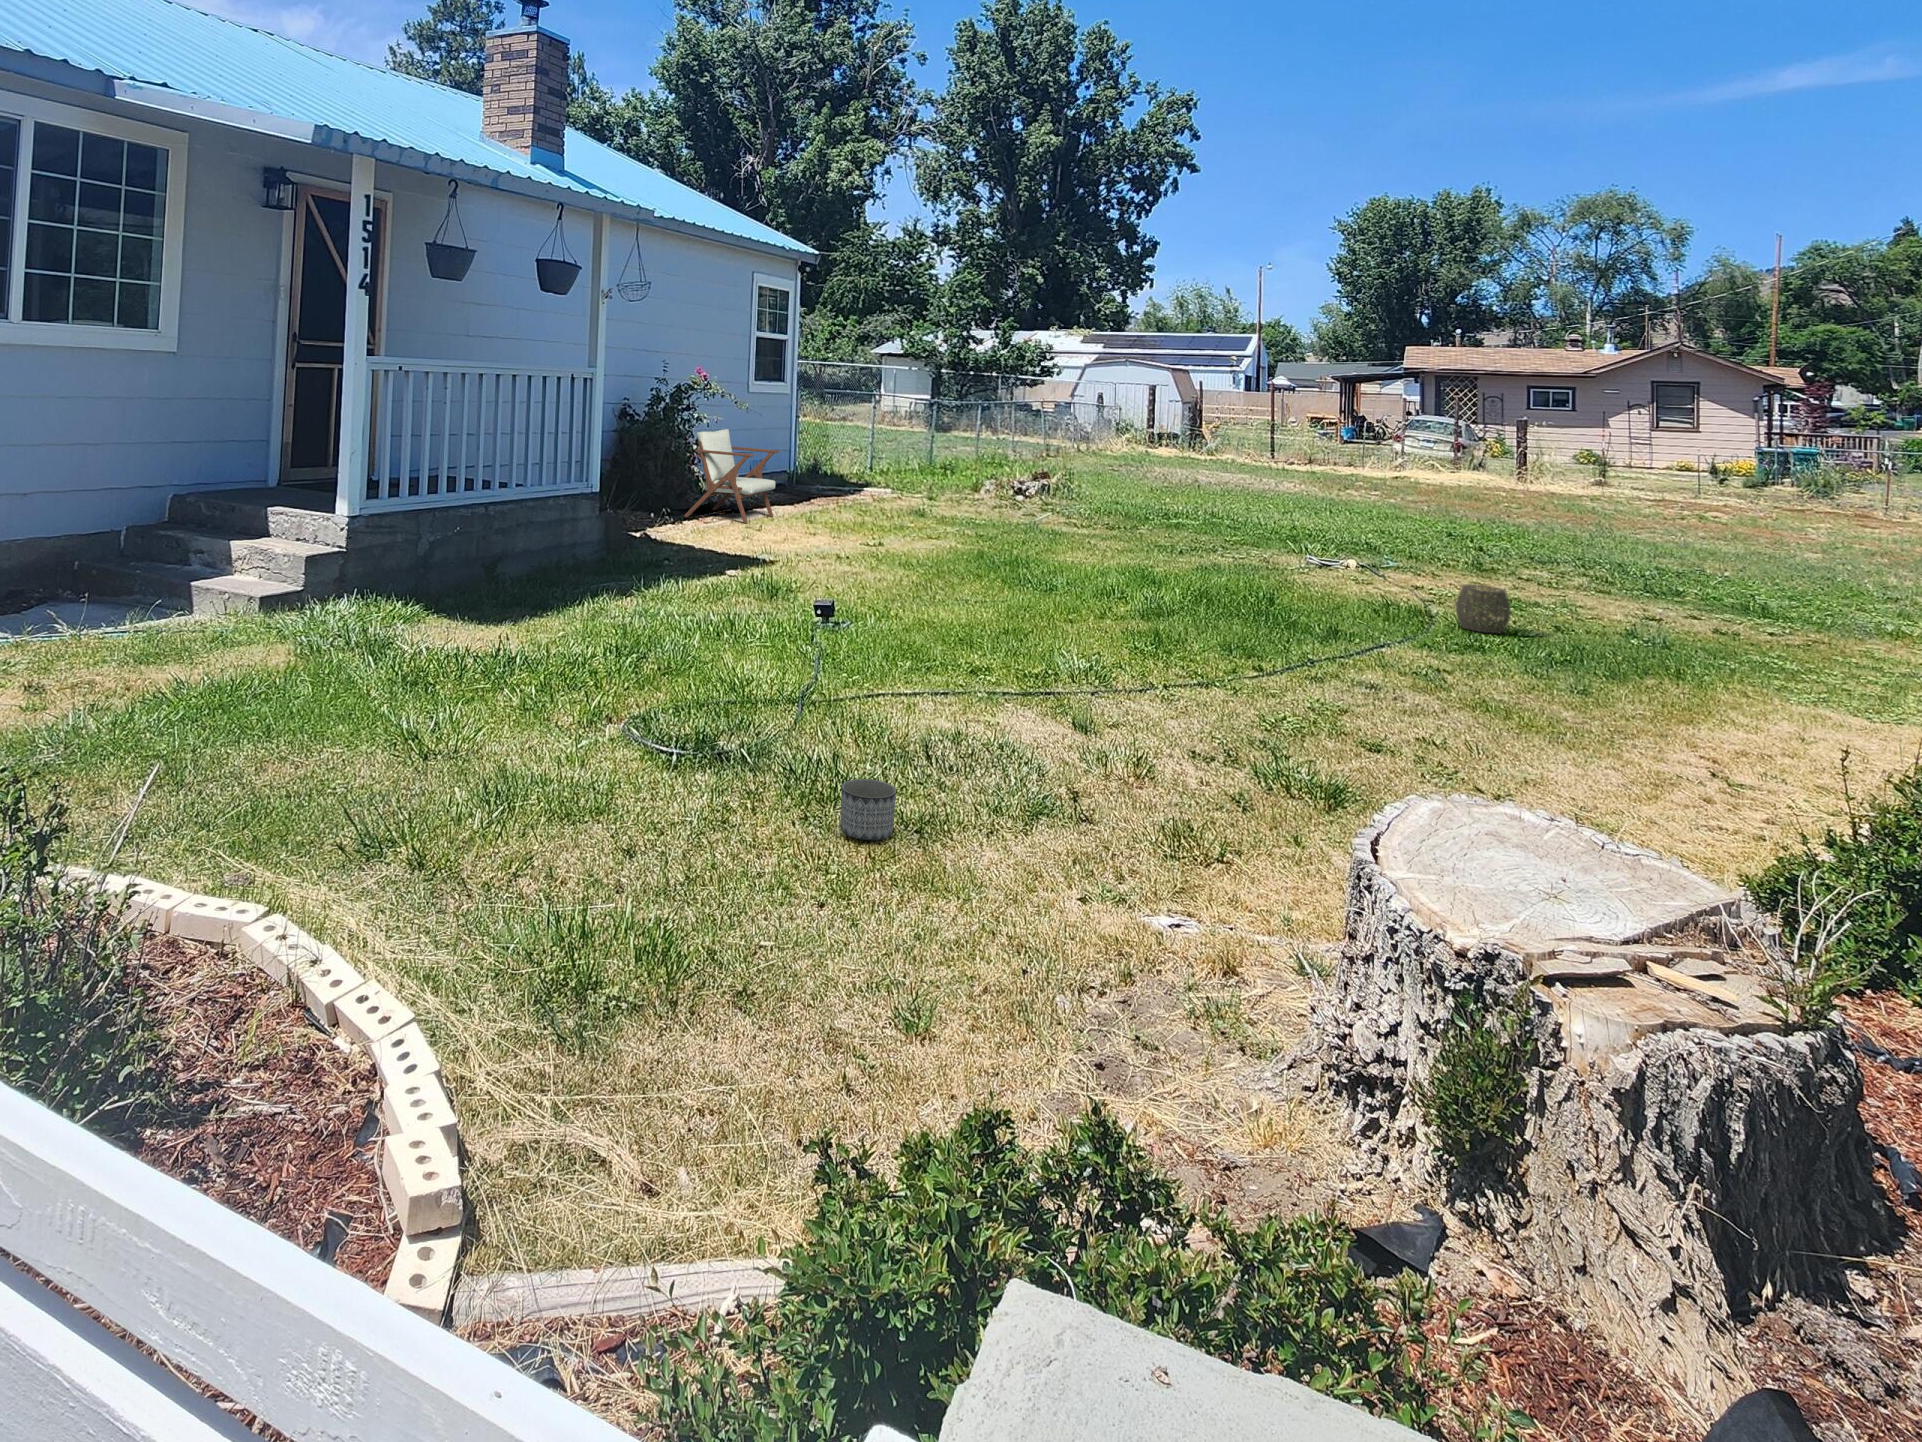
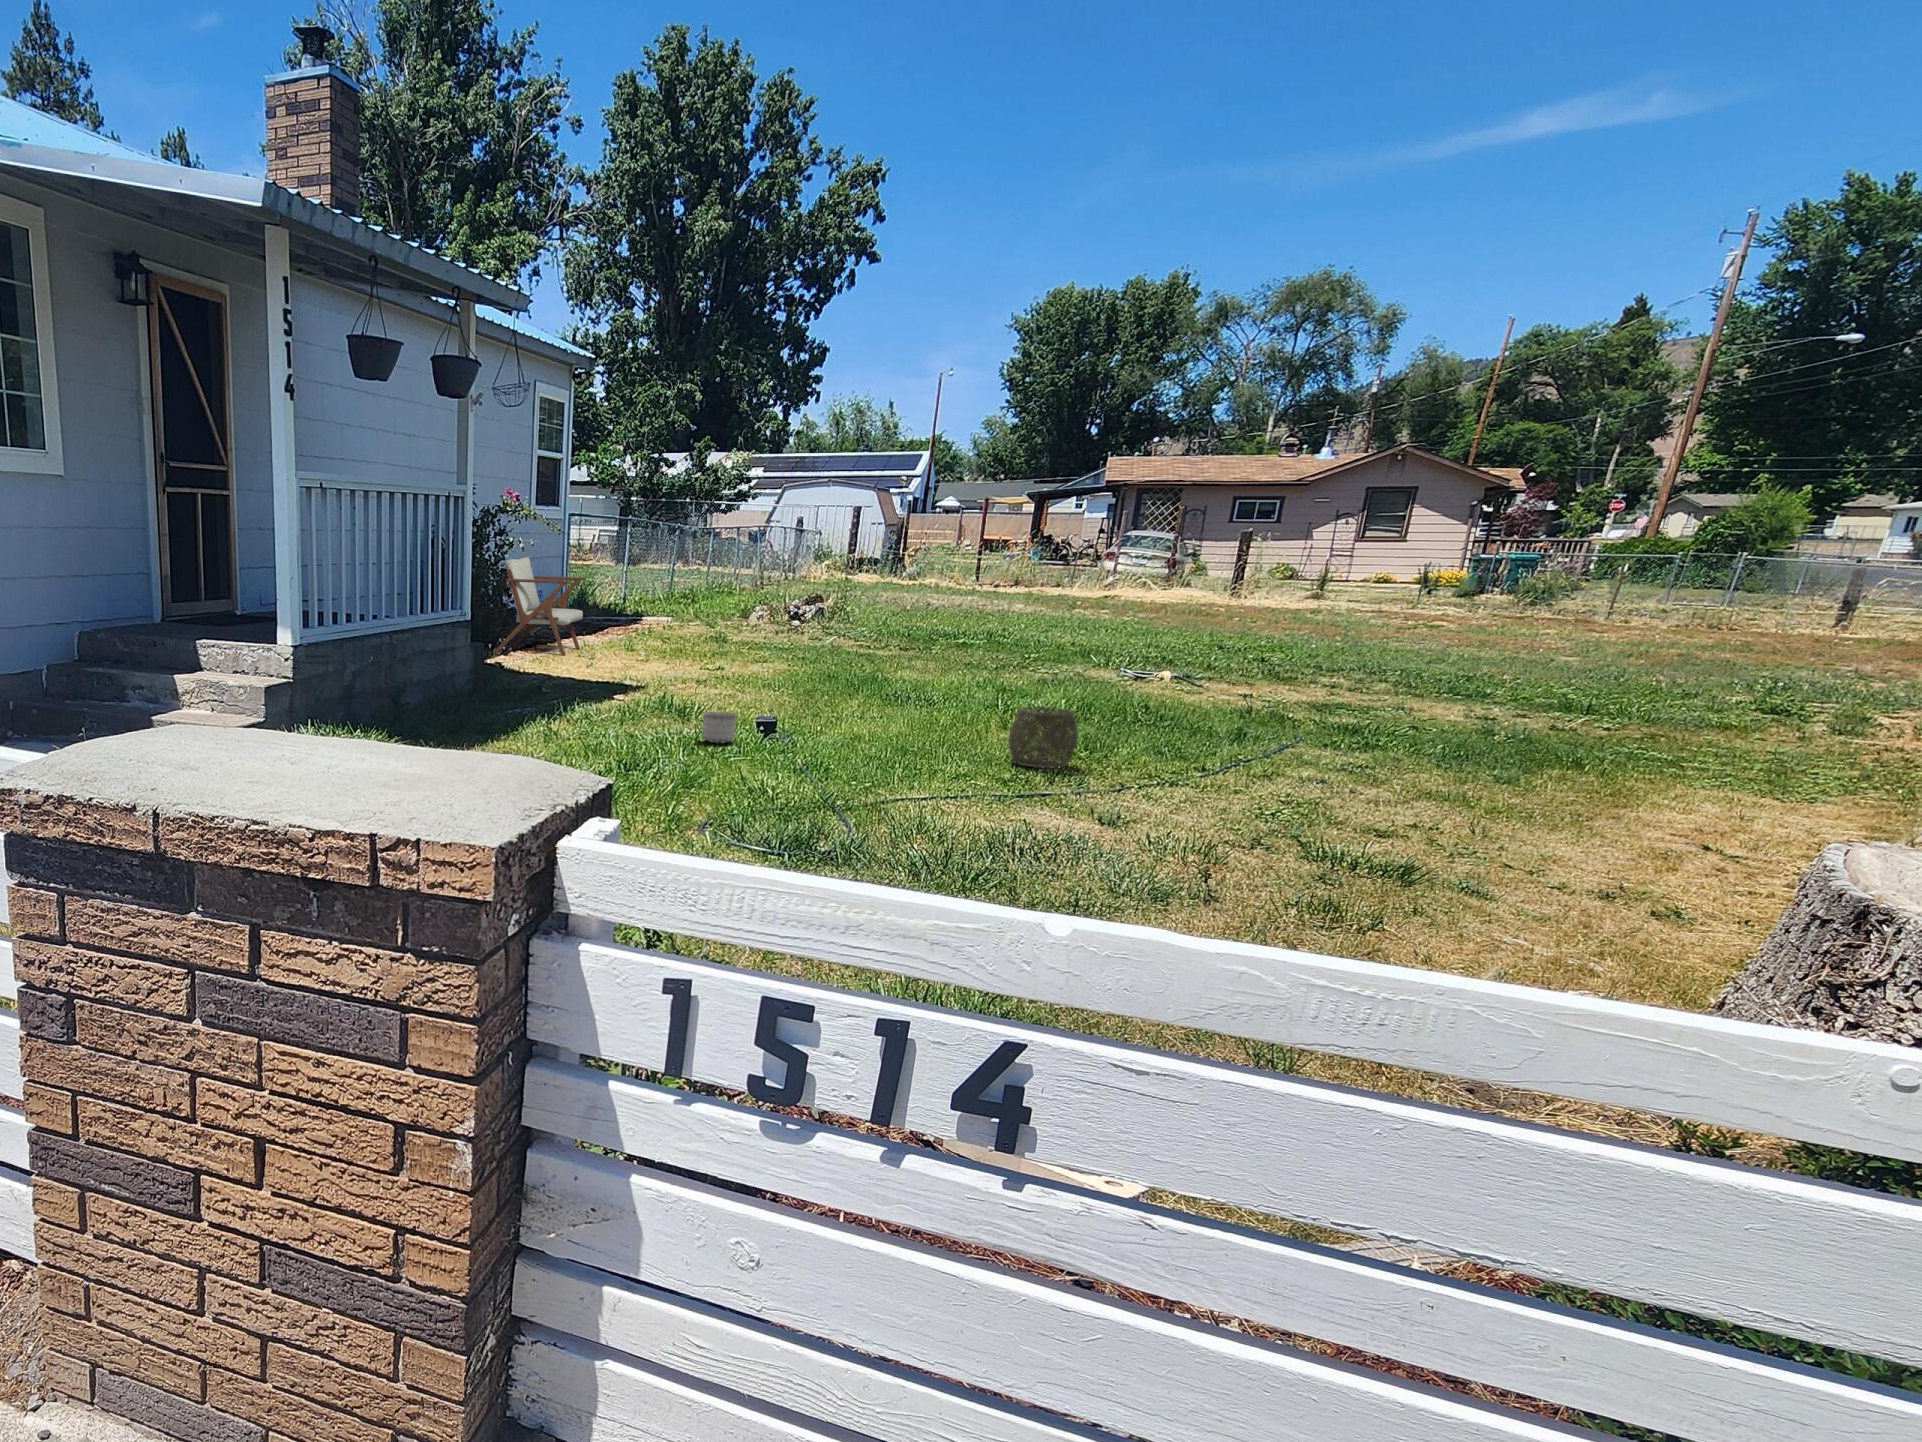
woven basket: present [1456,584,1511,633] -> present [1008,707,1078,769]
planter: present [841,779,896,841] -> present [702,712,737,744]

